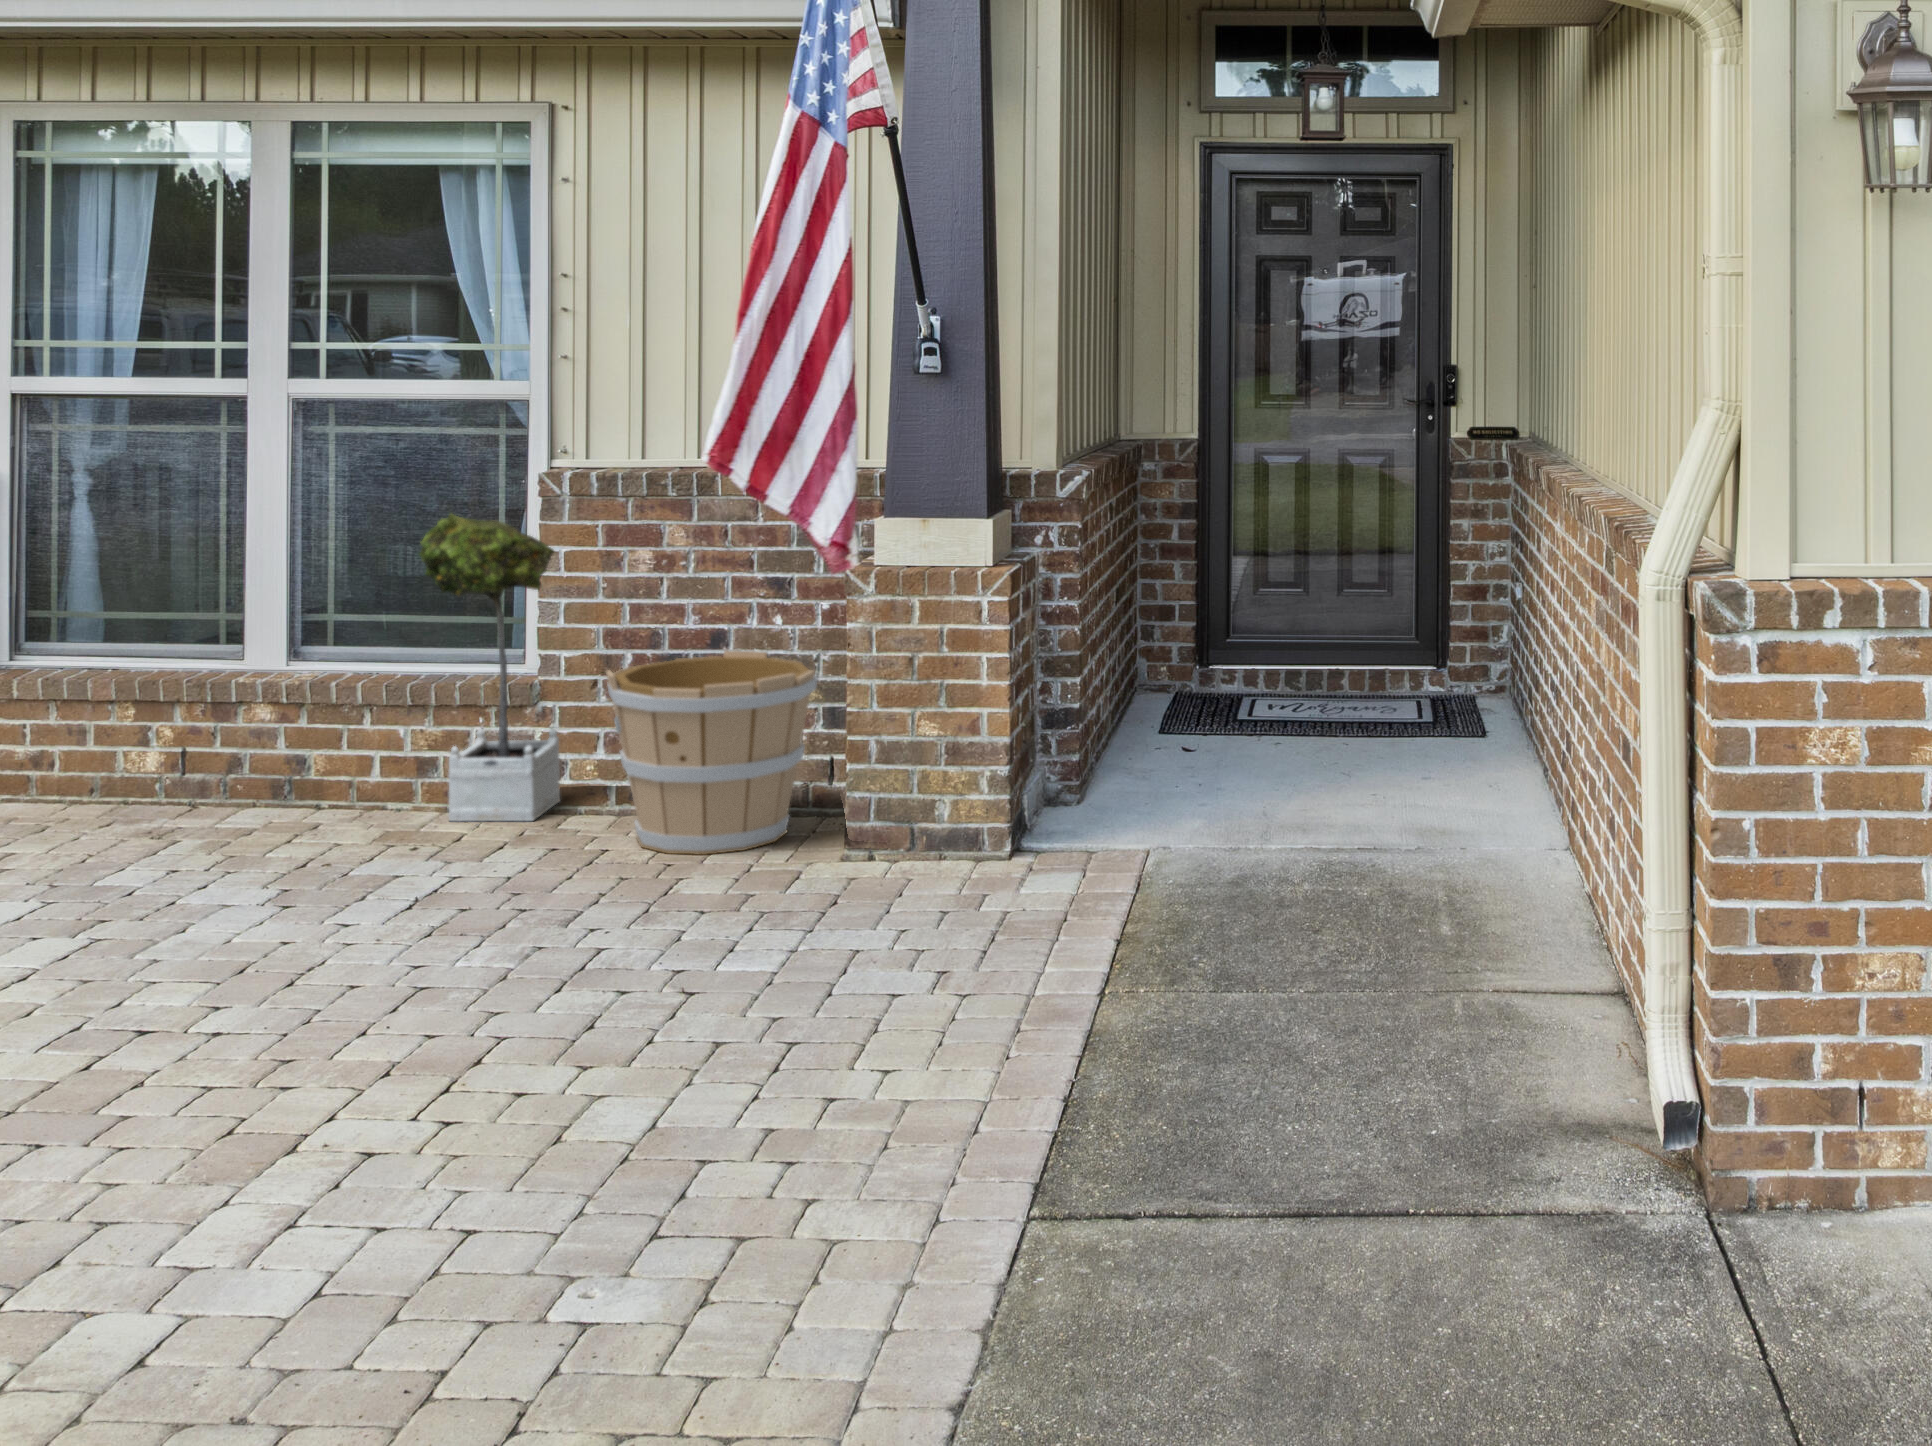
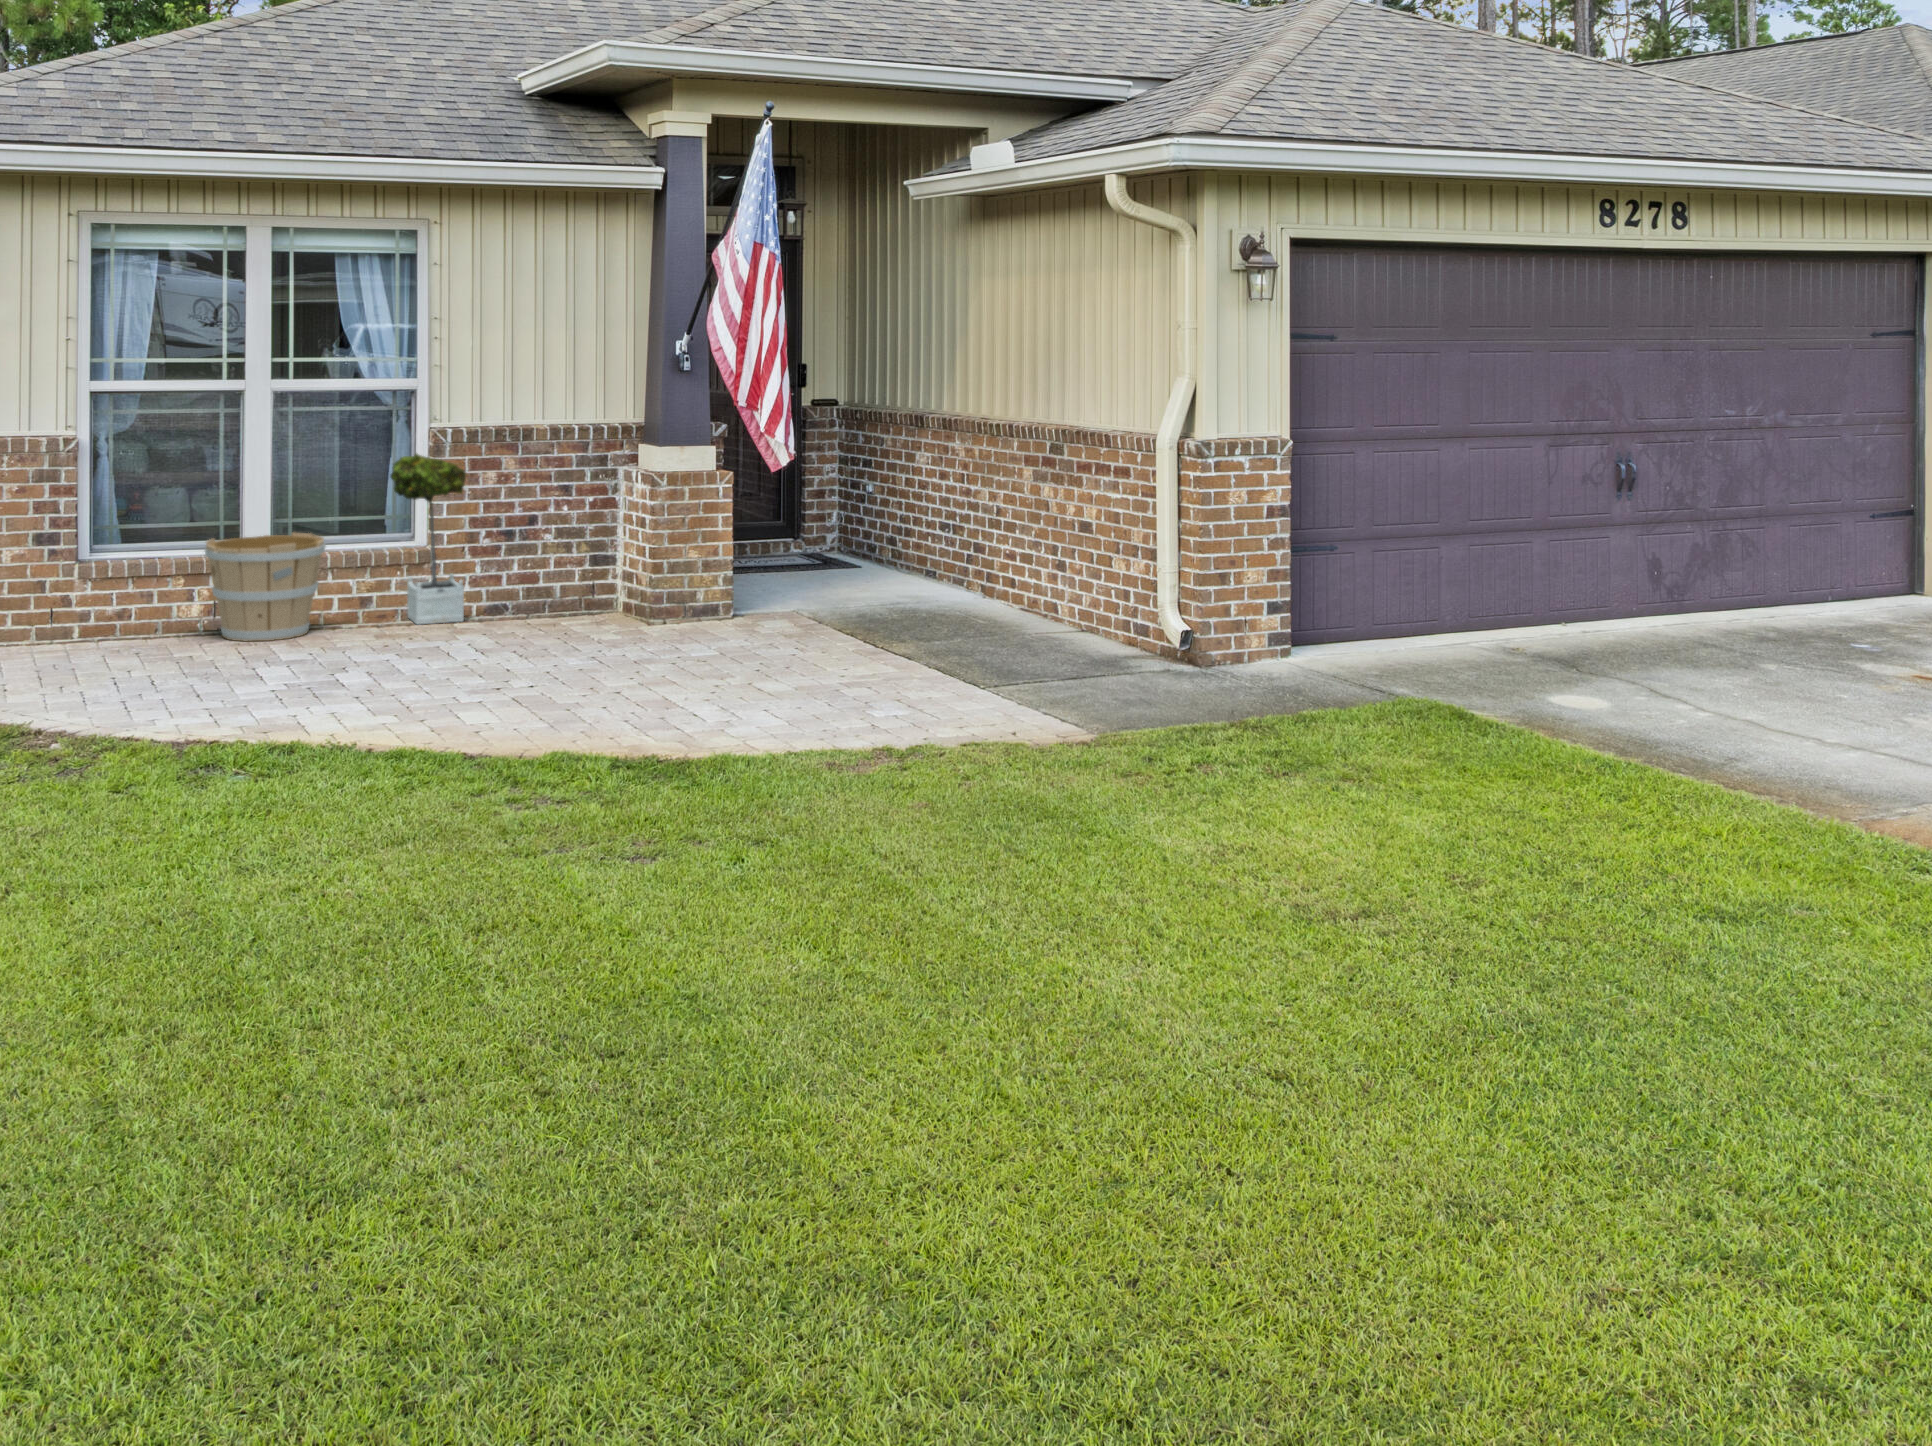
wooden bucket: present [606,651,818,855] -> present [205,532,326,641]

